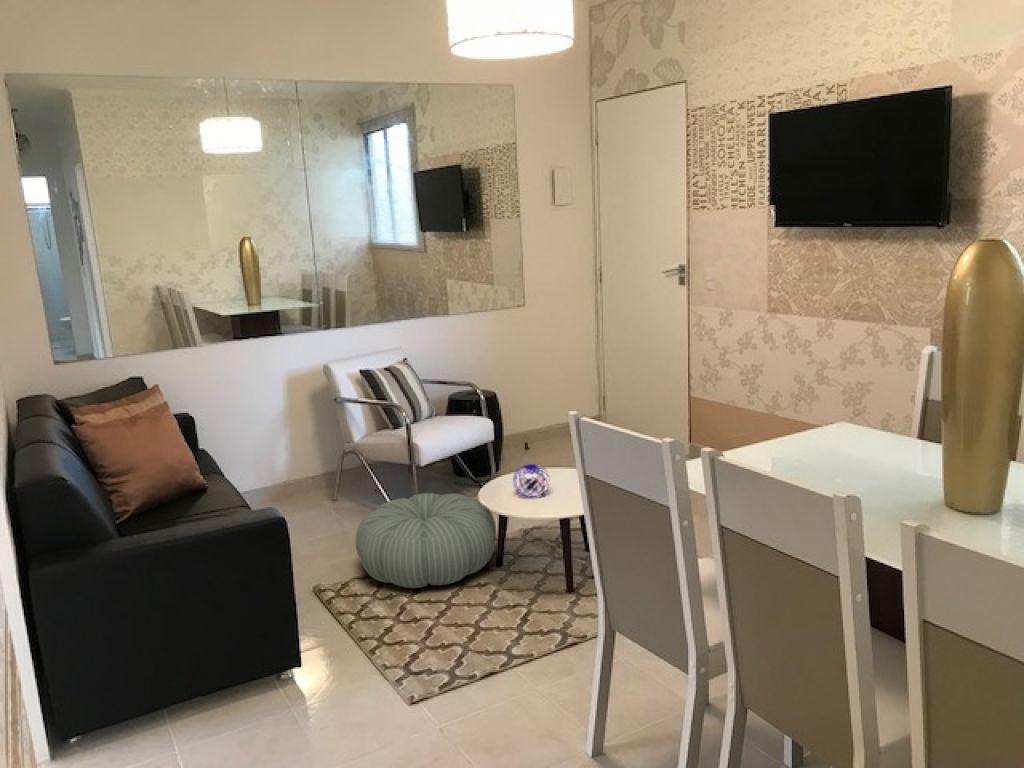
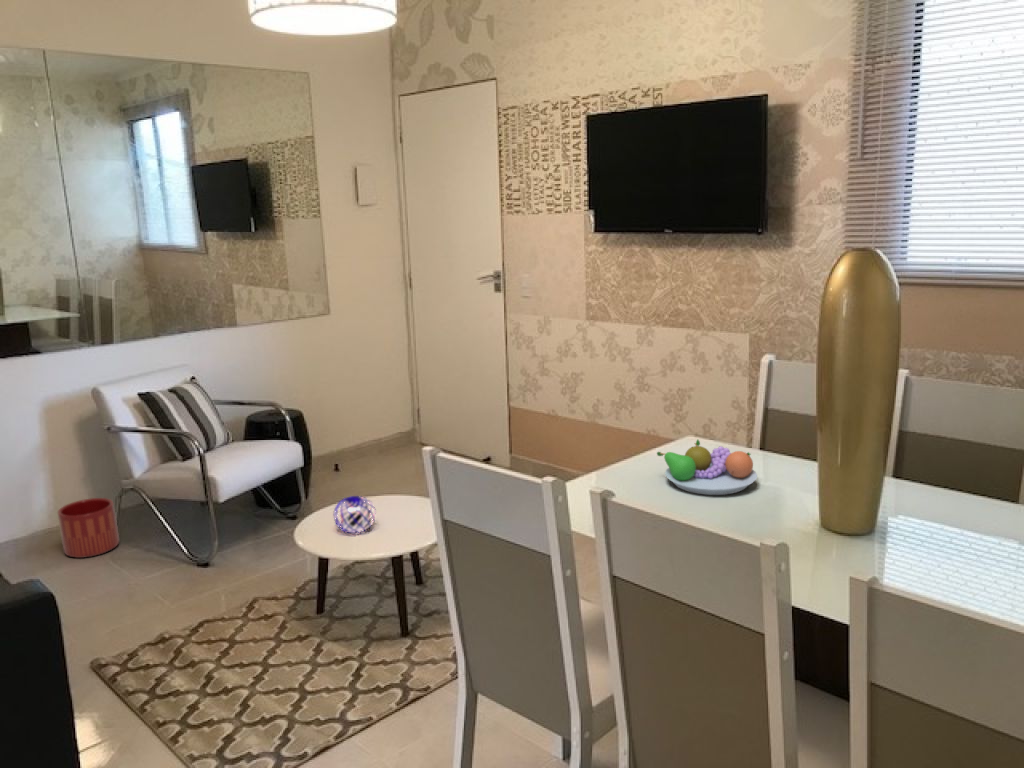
fruit bowl: none [793,420,889,471] -> present [657,440,757,495]
planter: none [293,458,341,507] -> present [58,498,119,558]
pouf: present [356,493,496,588] -> none [144,533,315,650]

